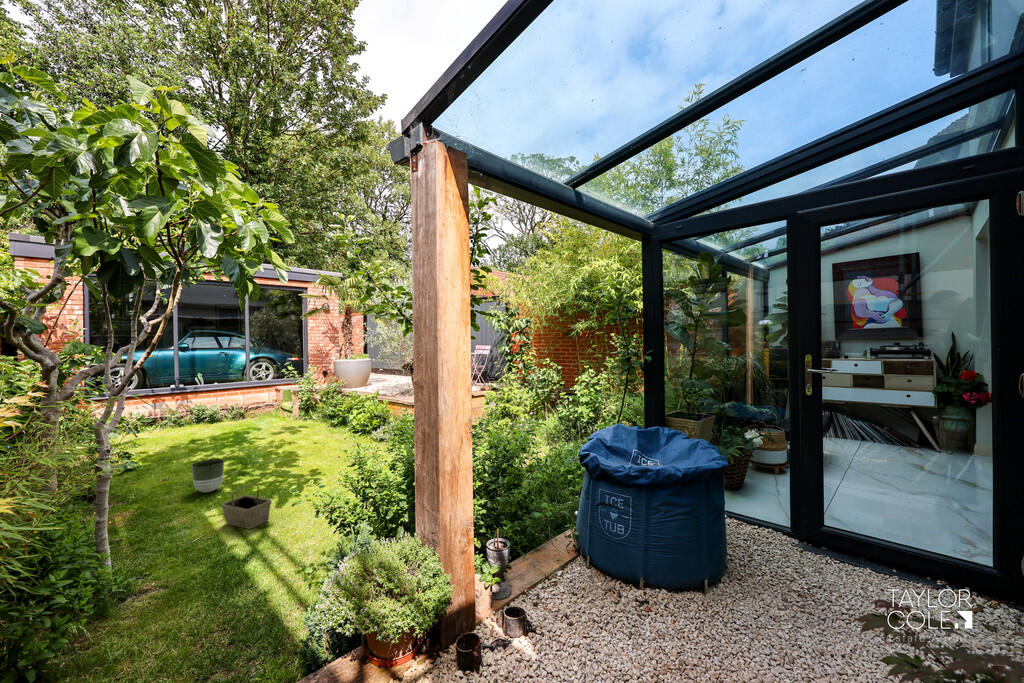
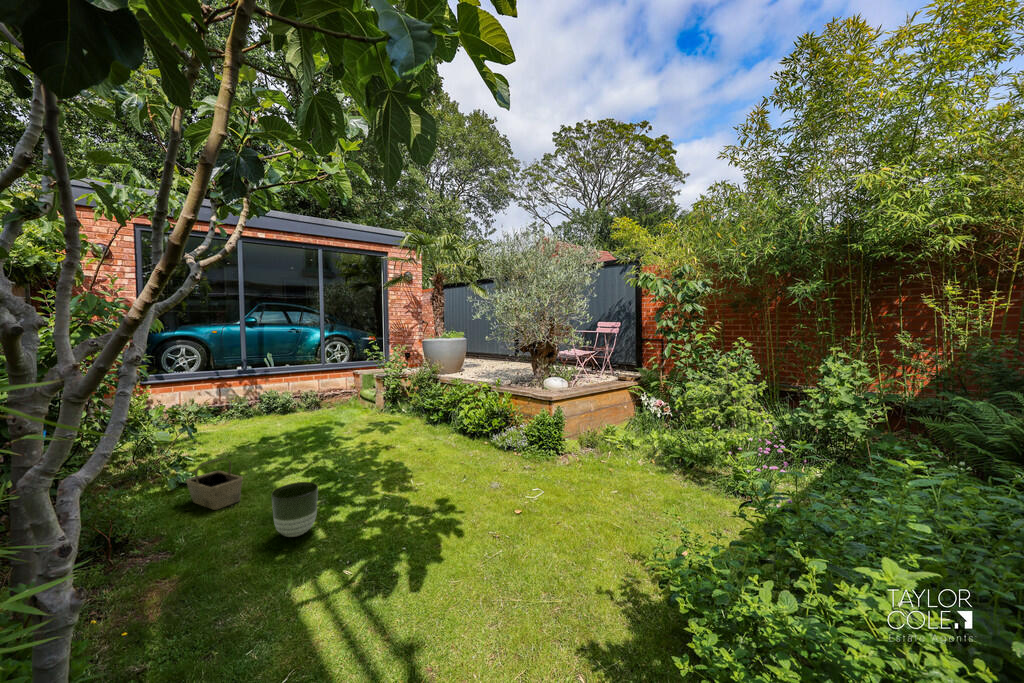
basket: present [221,484,271,529] -> present [186,459,243,510]

